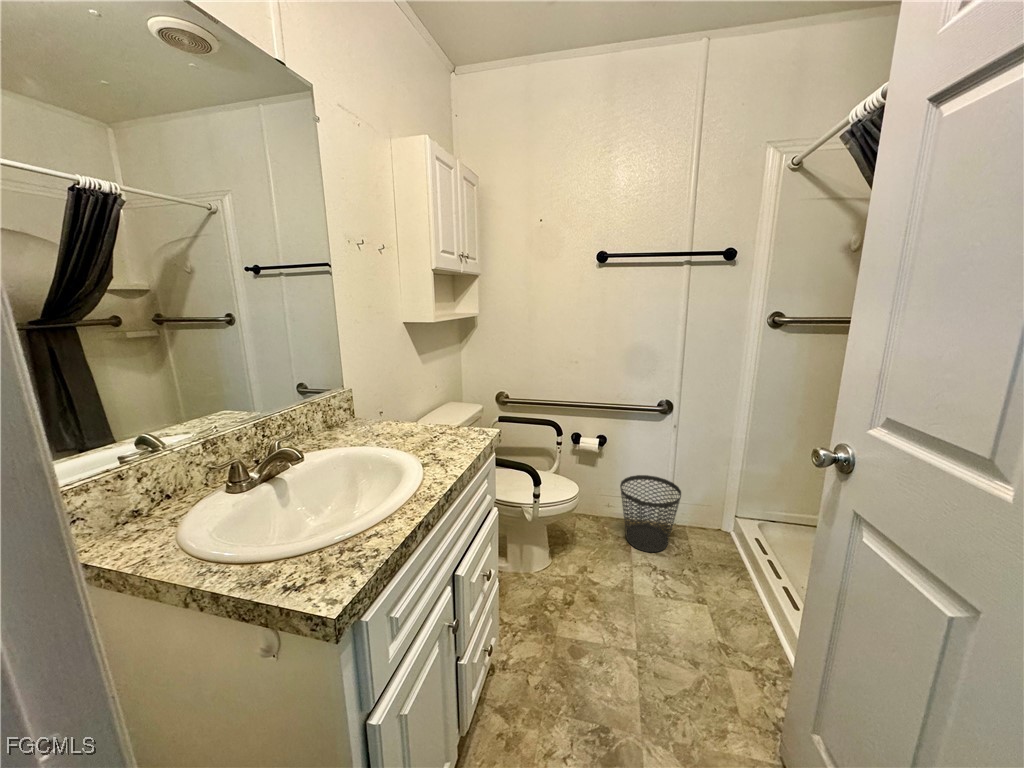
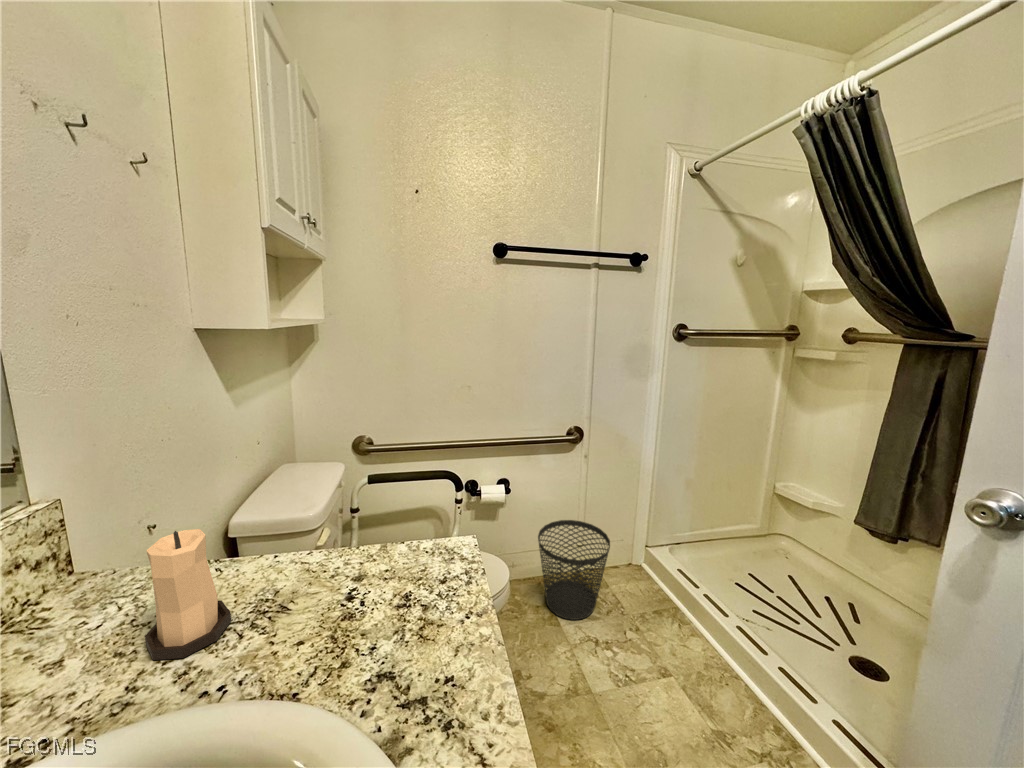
candle: none [371,396,396,440] -> present [145,529,231,660]

